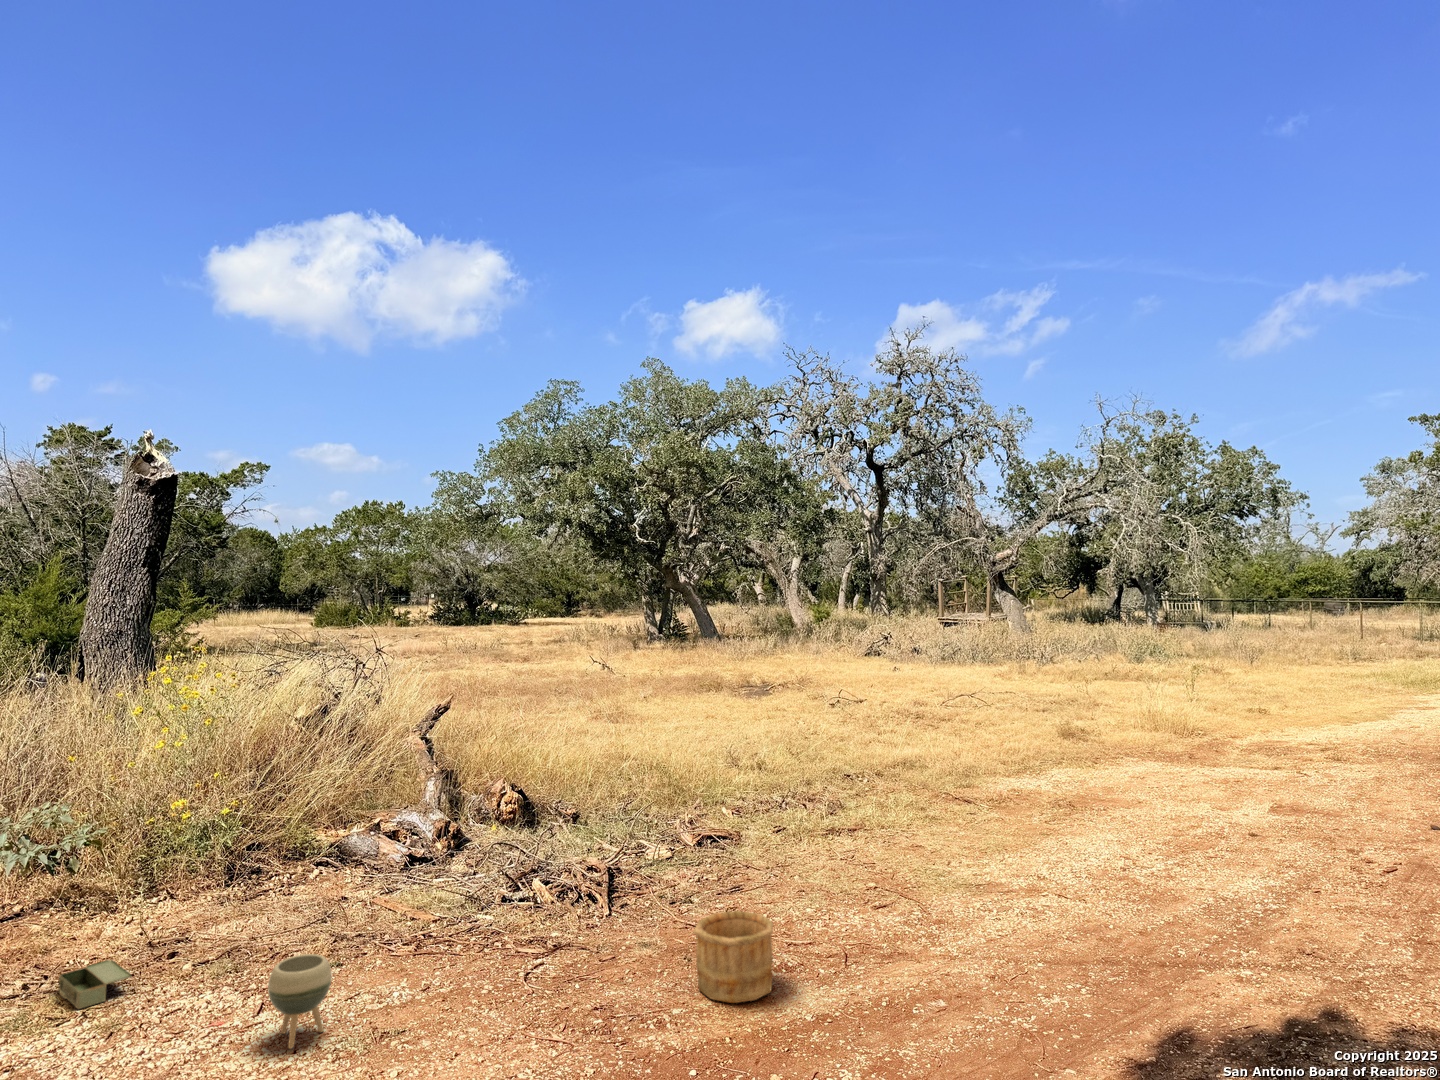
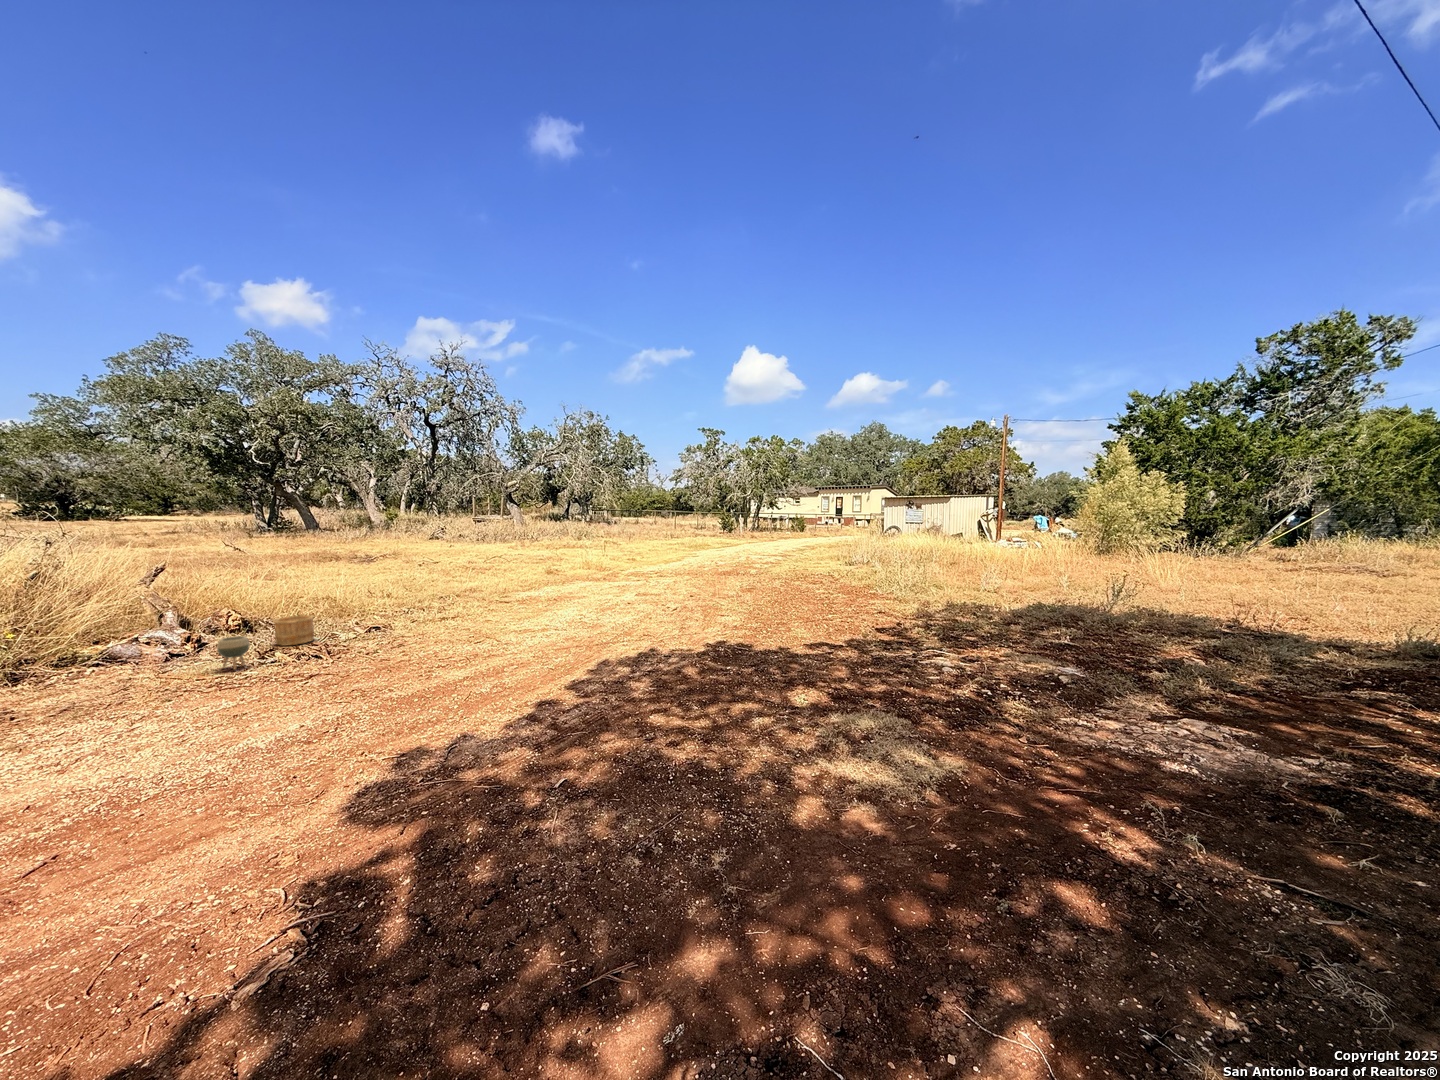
wooden bucket: present [694,911,773,1003] -> present [274,615,314,646]
toolbox: present [58,960,132,1009] -> none [39,667,98,683]

